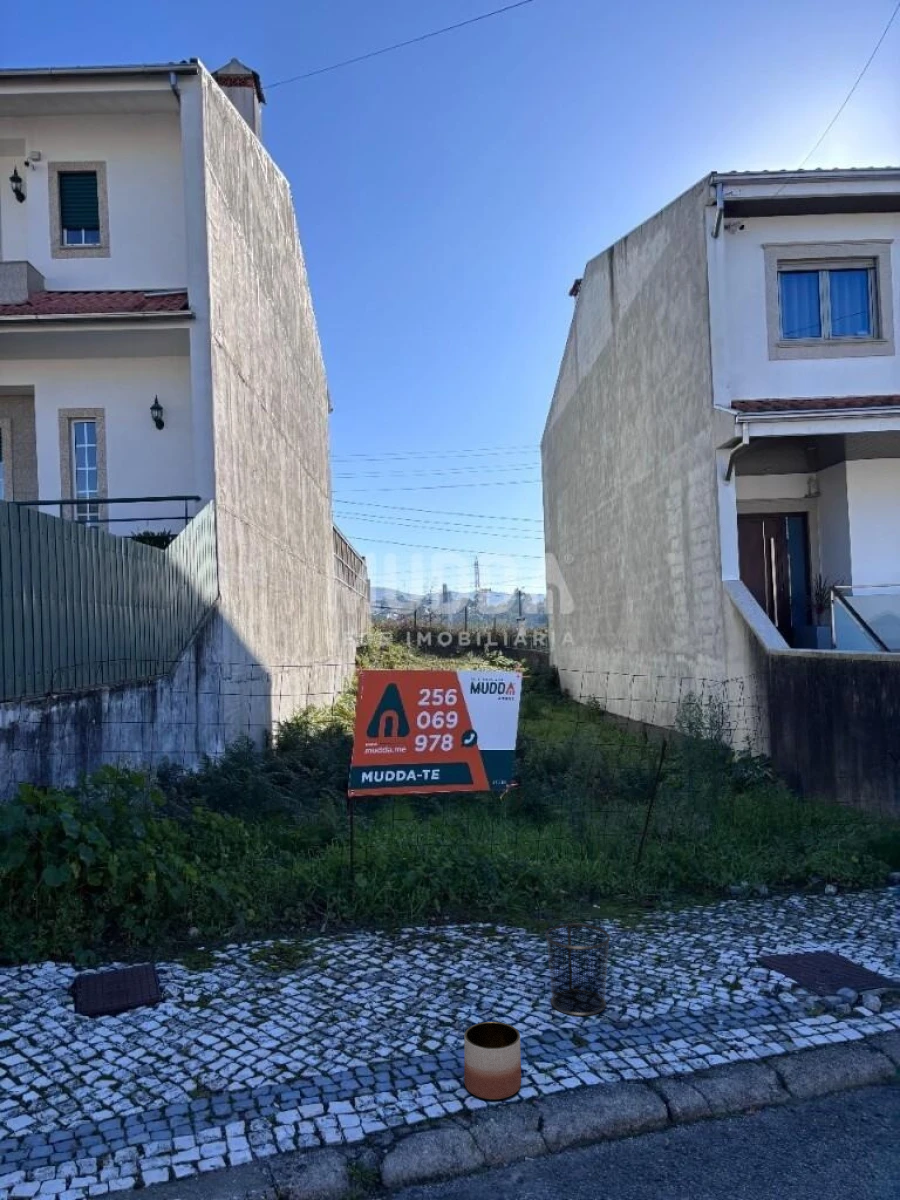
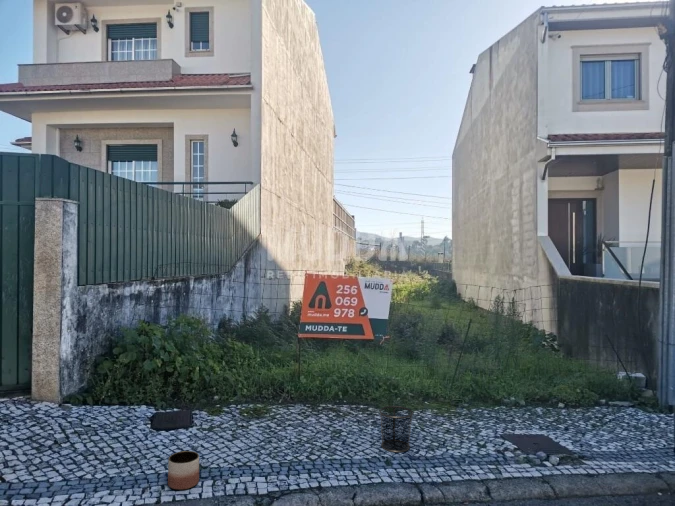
planter: present [464,1022,521,1100] -> present [168,451,199,490]

